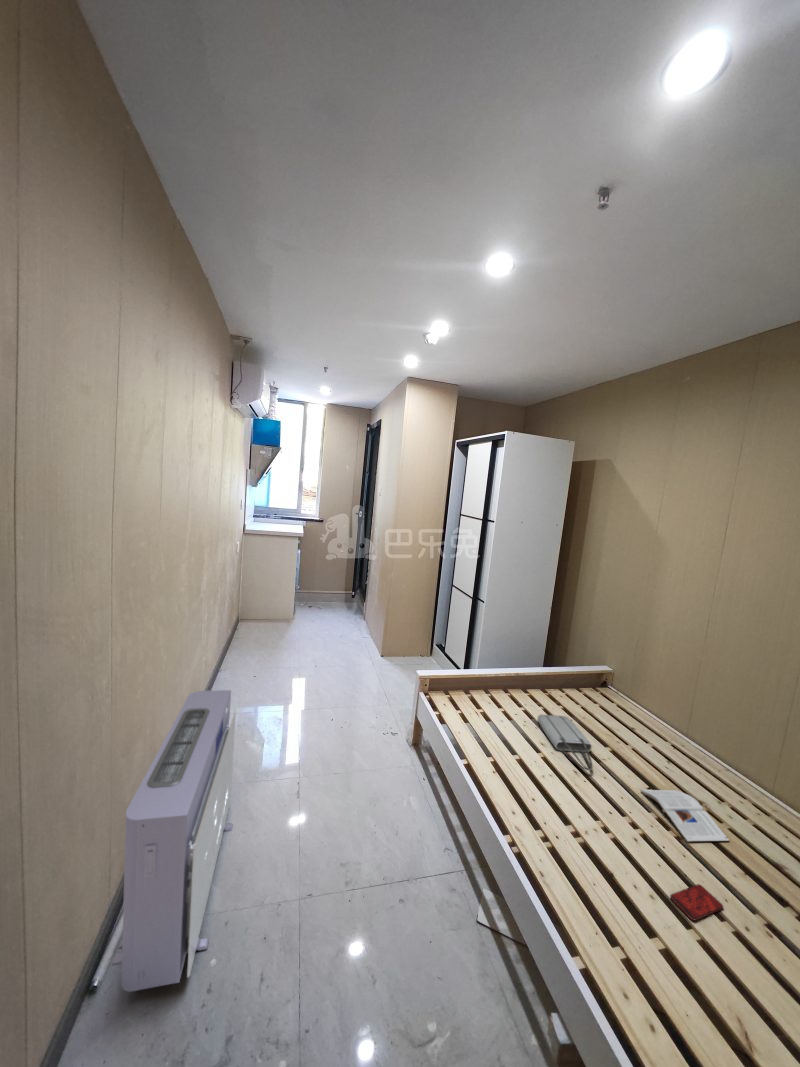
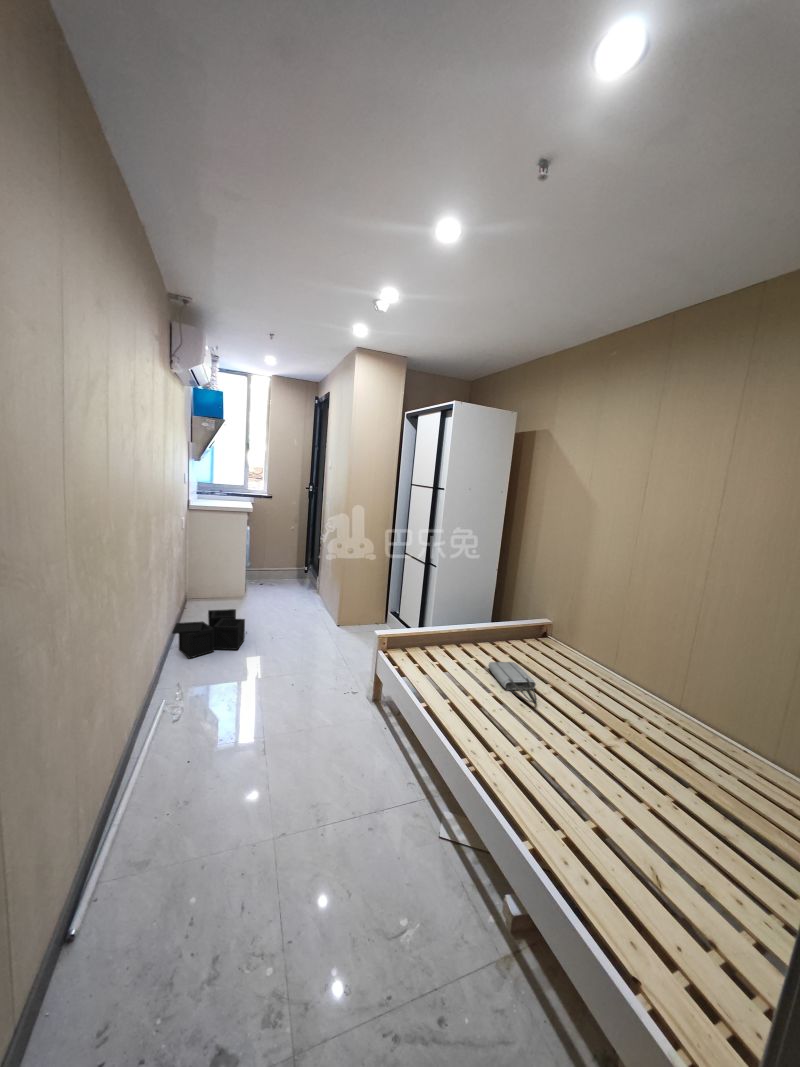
storage bin: none [221,633,292,682] -> present [172,609,245,658]
air purifier: present [112,690,236,992] -> none [87,654,200,934]
magazine: present [641,789,729,842] -> none [577,712,647,749]
smartphone: present [670,884,723,921] -> none [600,779,641,804]

